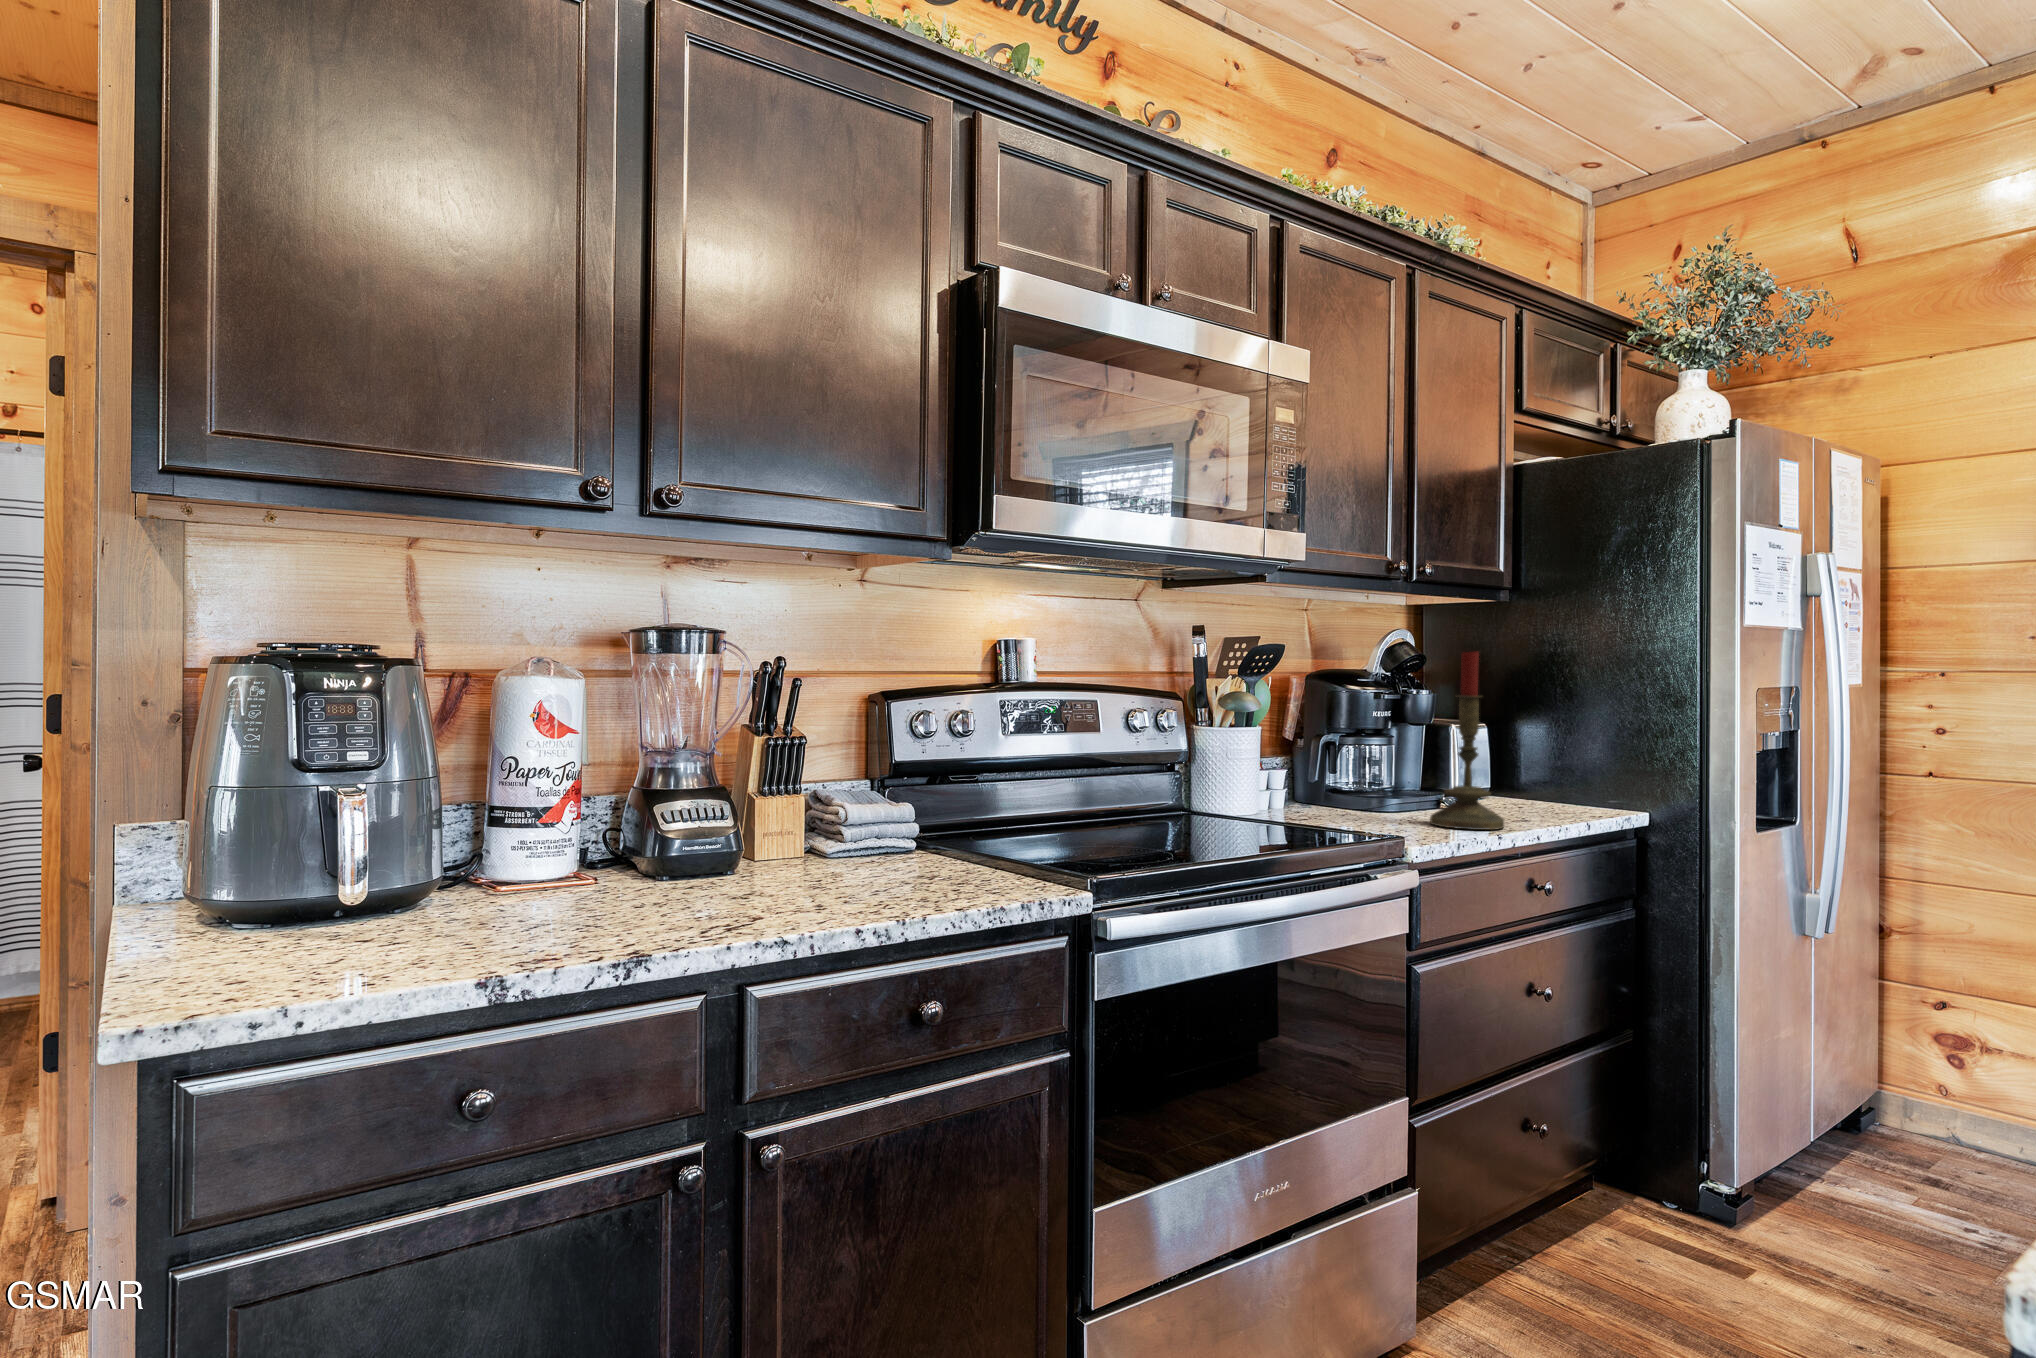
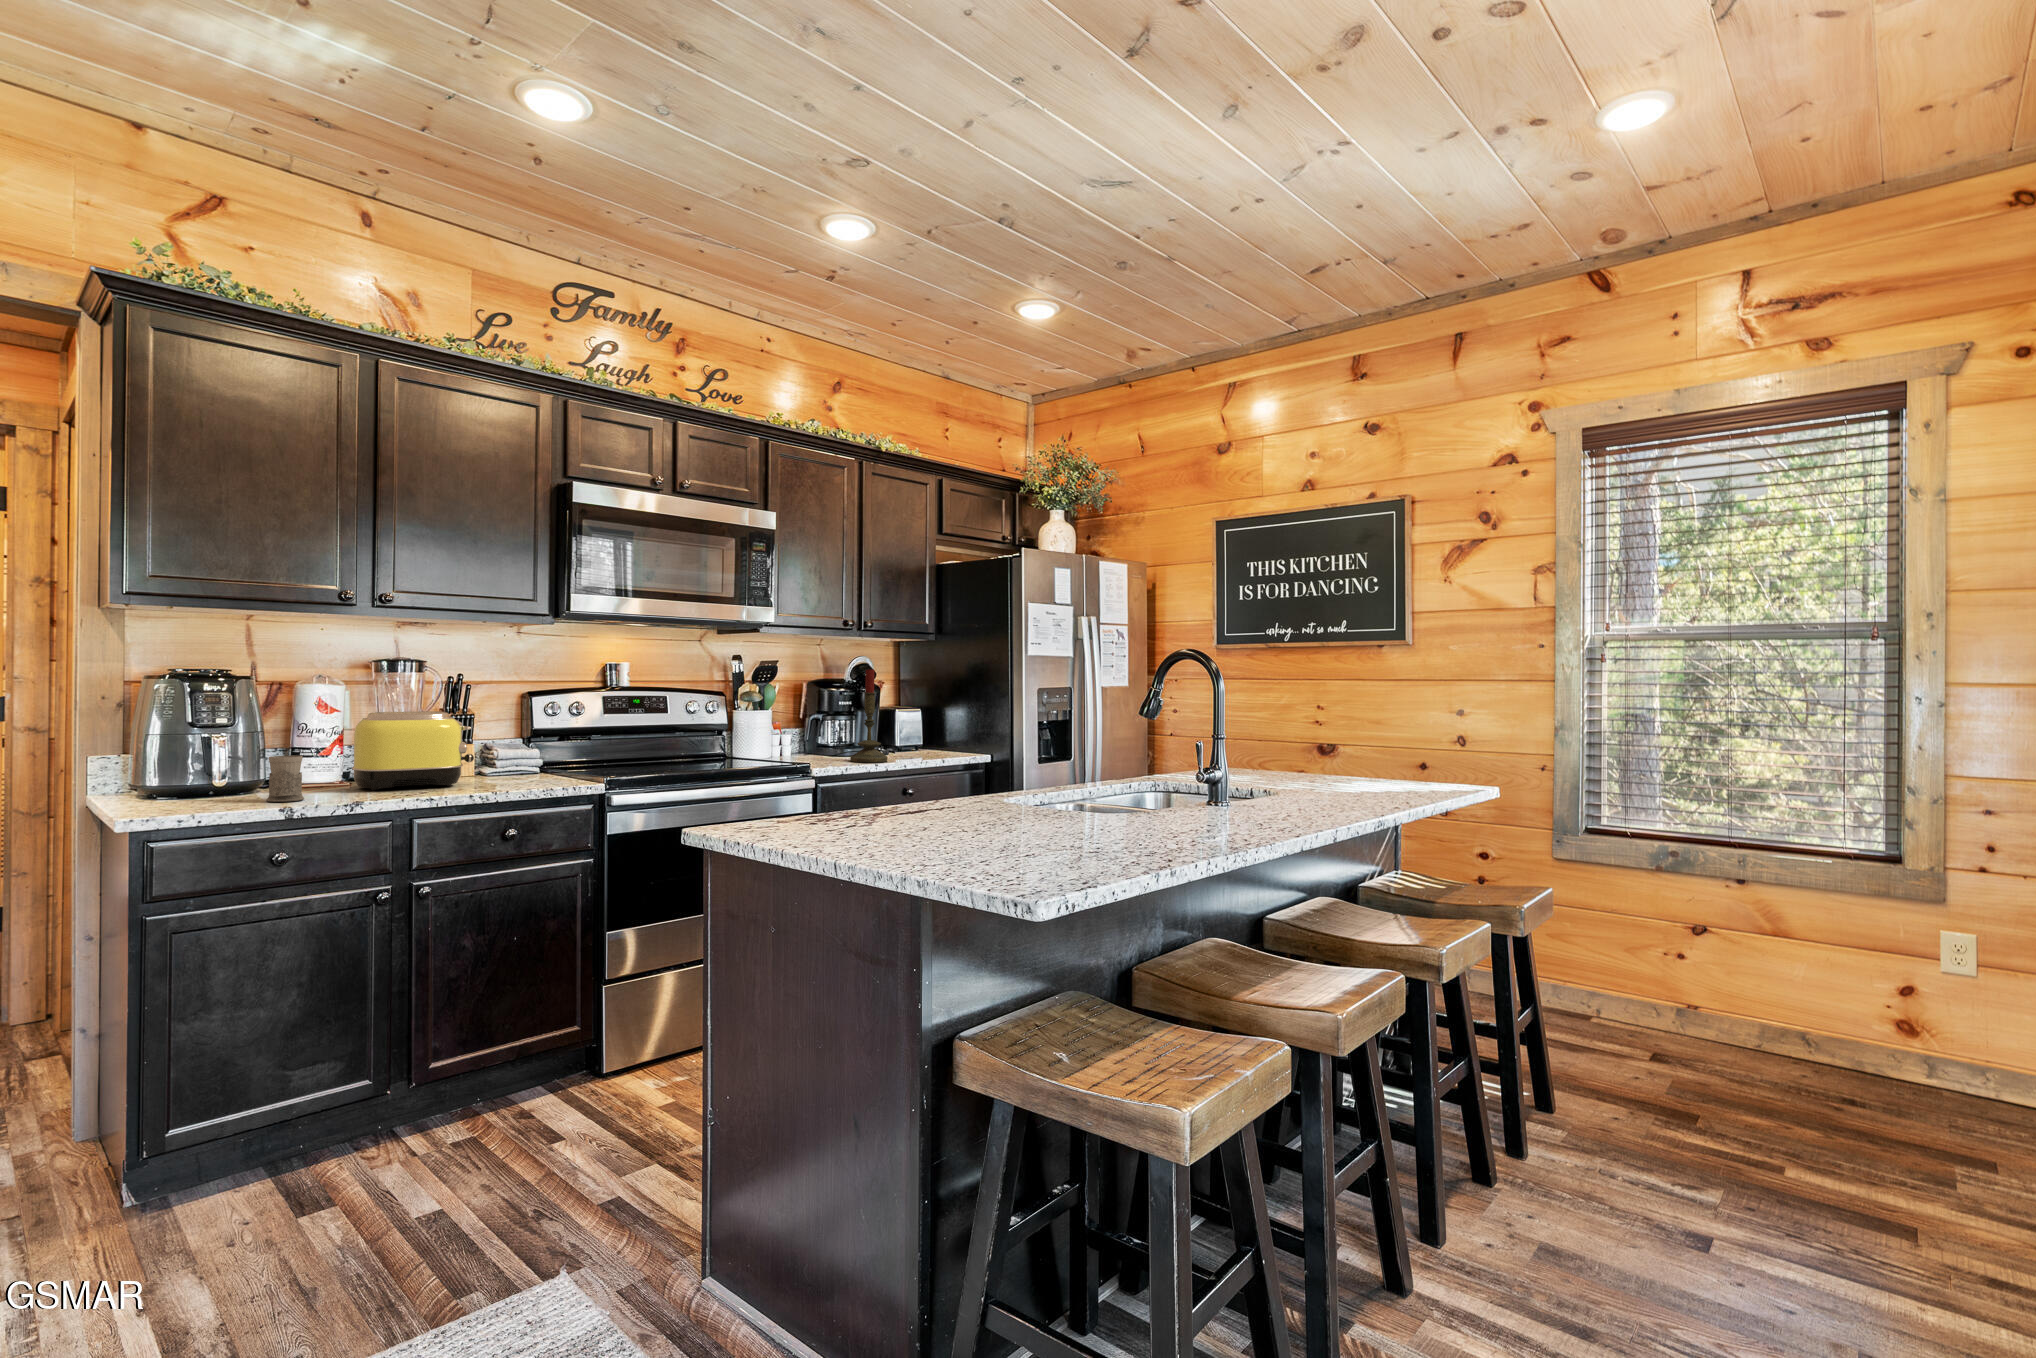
toaster: none [608,734,839,908] -> present [352,711,474,790]
mug: none [448,839,525,952] -> present [267,755,304,802]

